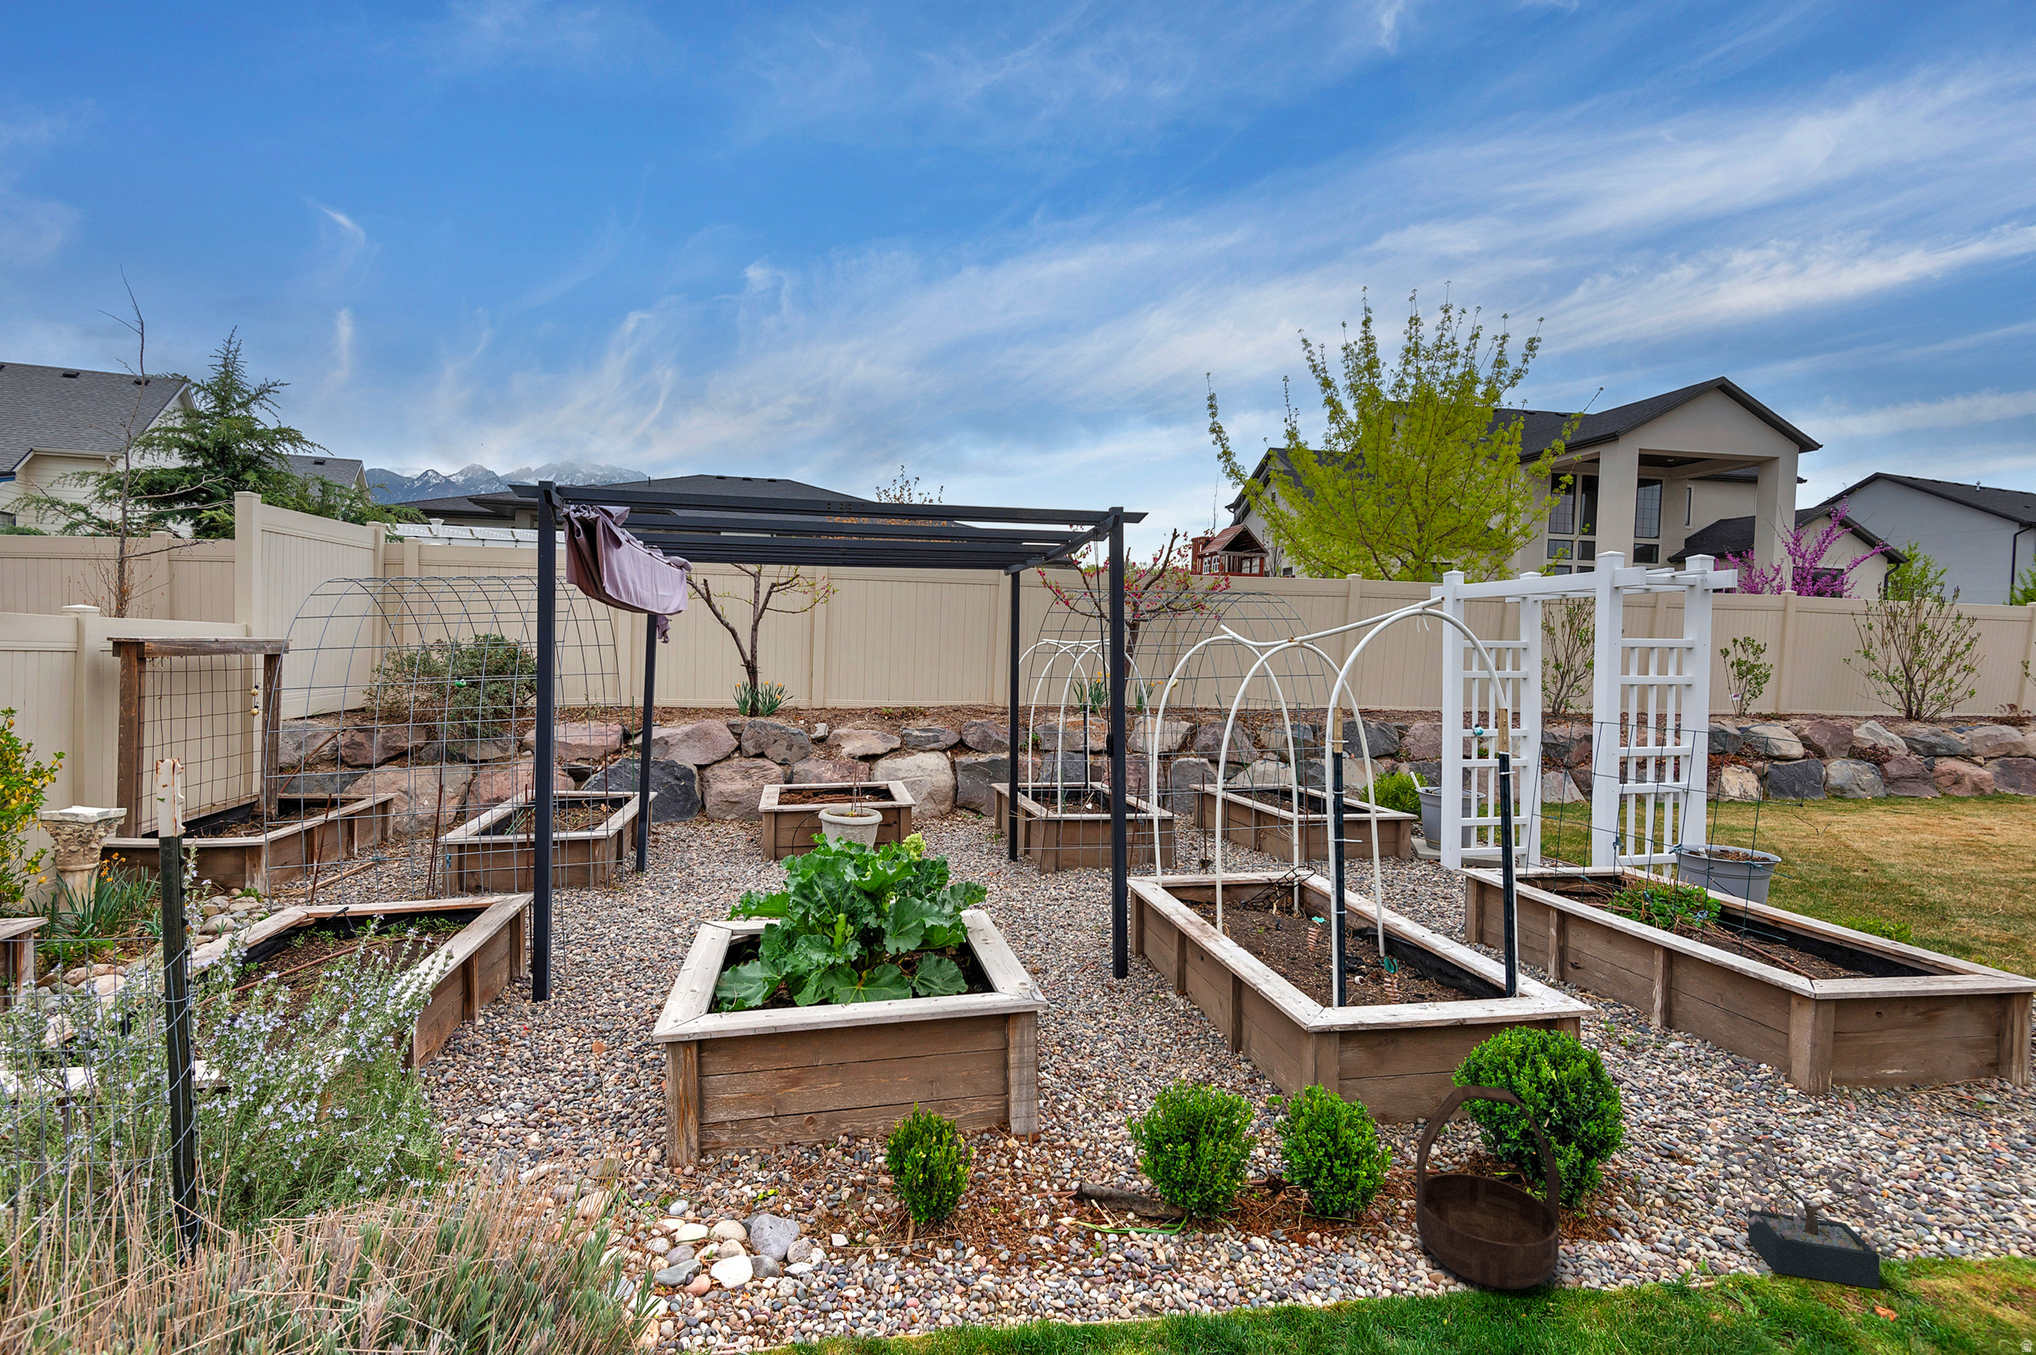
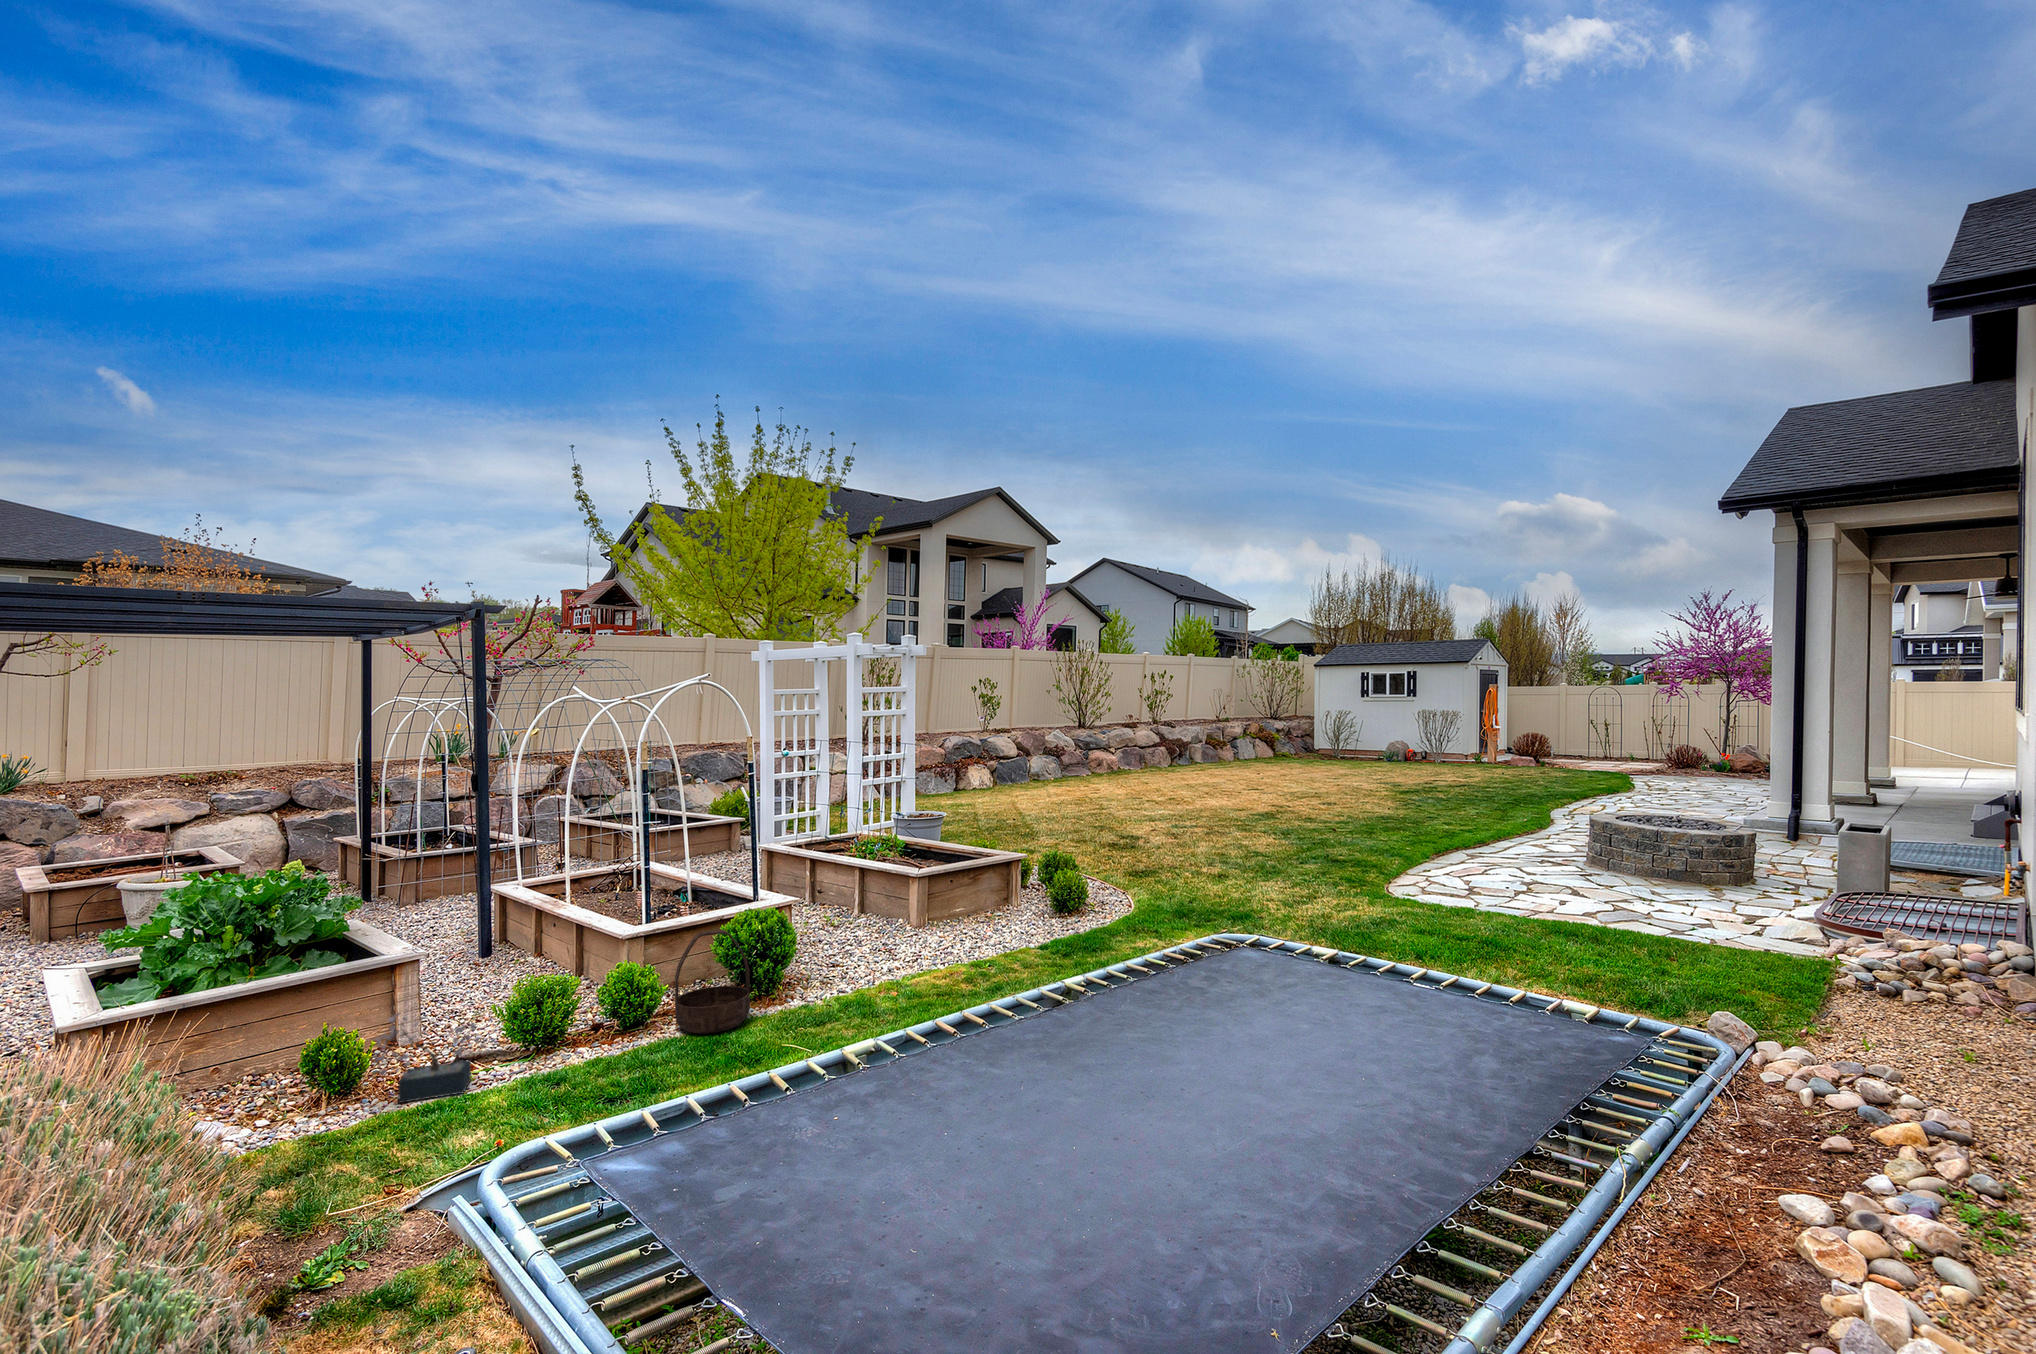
decorative plant: present [1713,1123,1898,1289] -> present [374,1013,485,1103]

